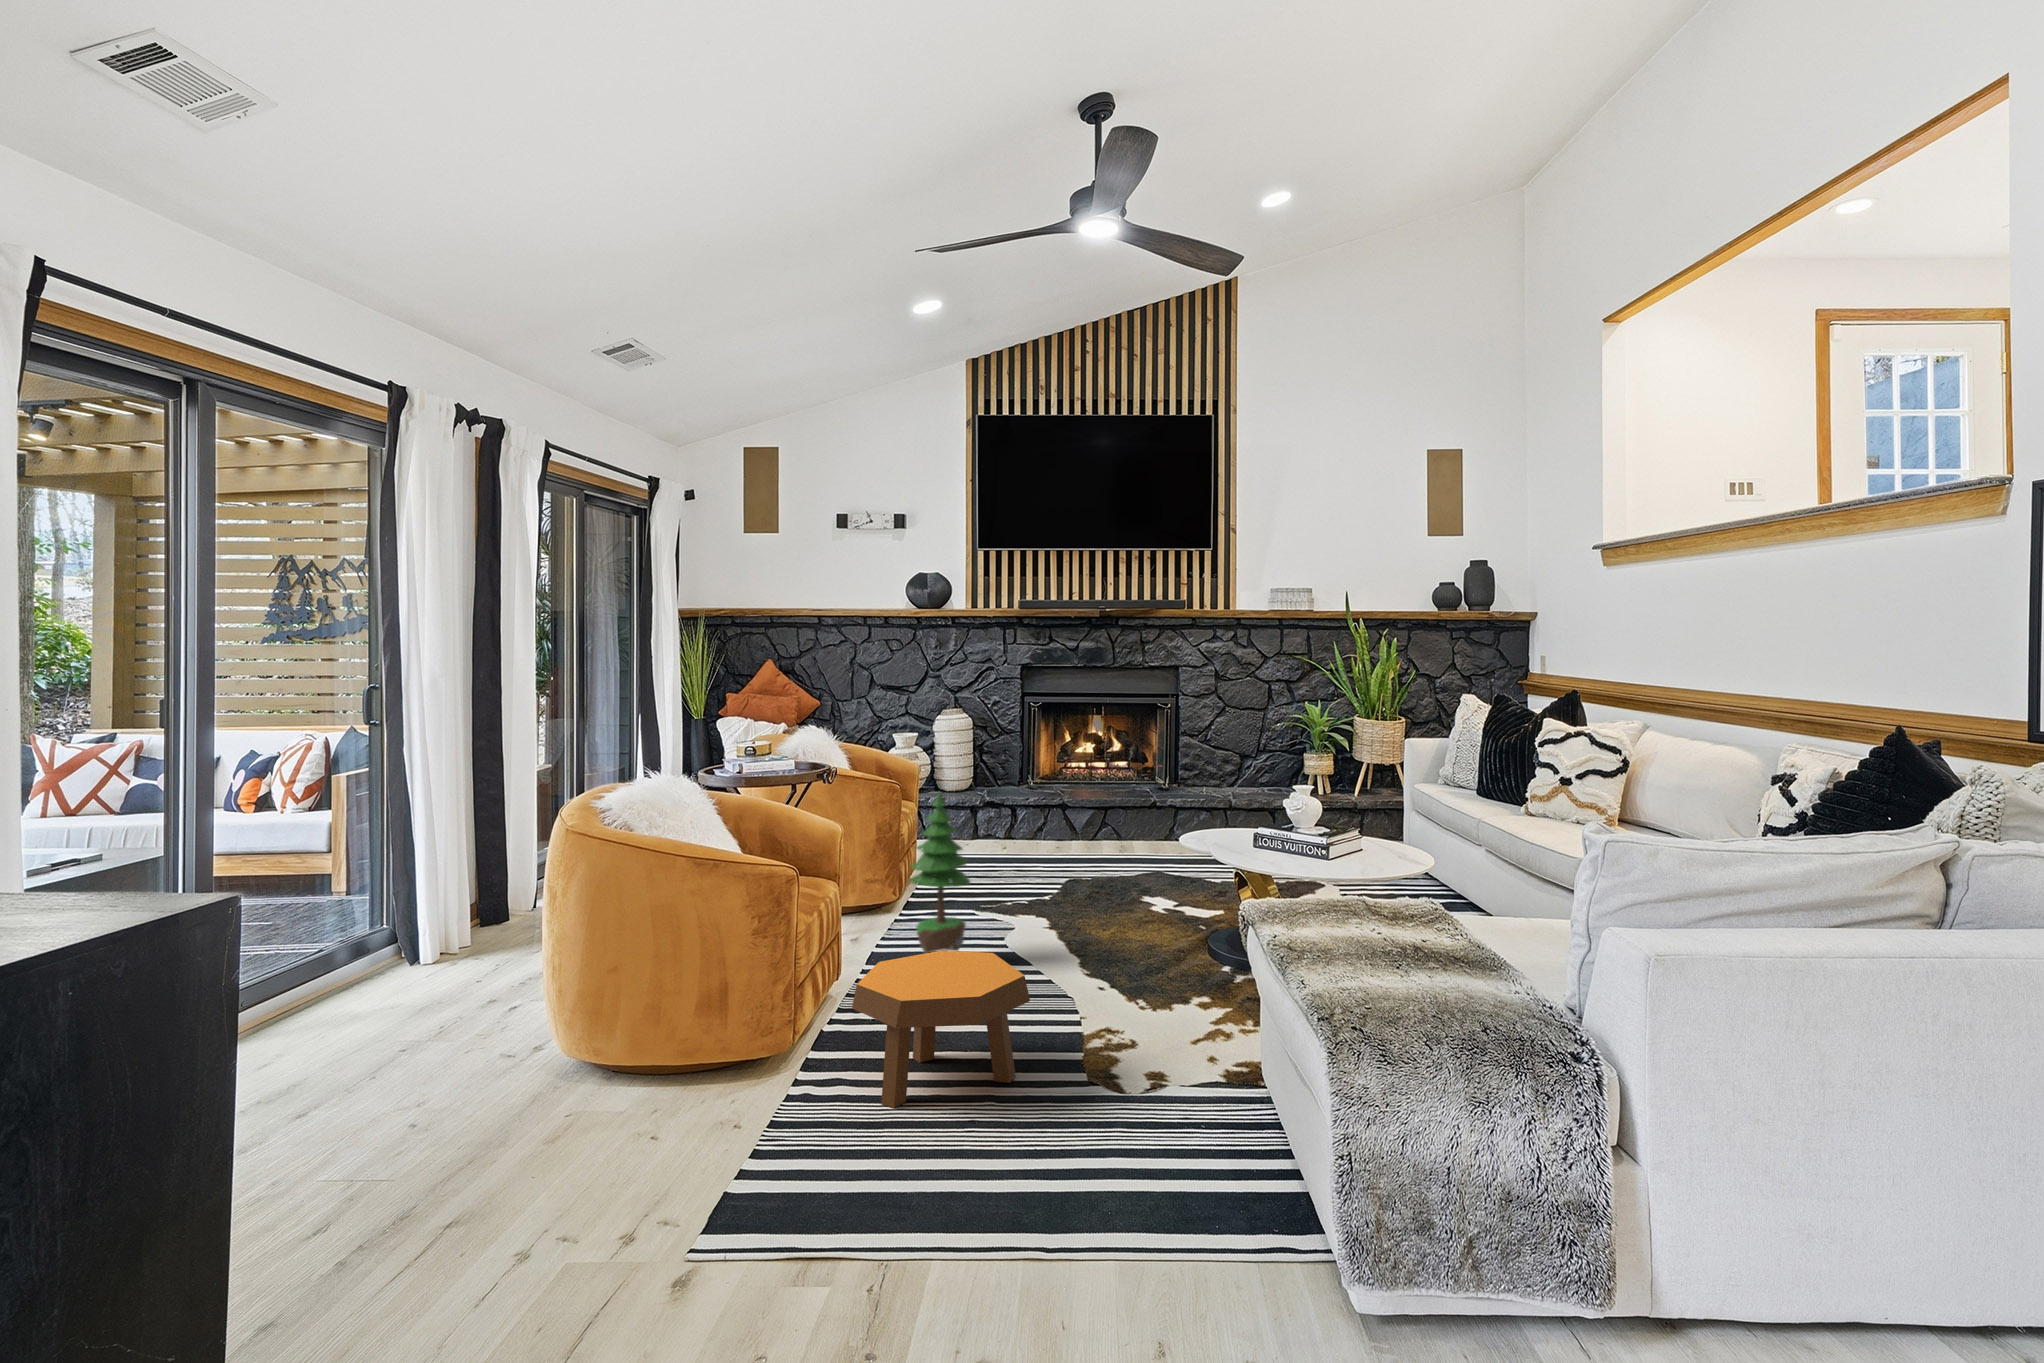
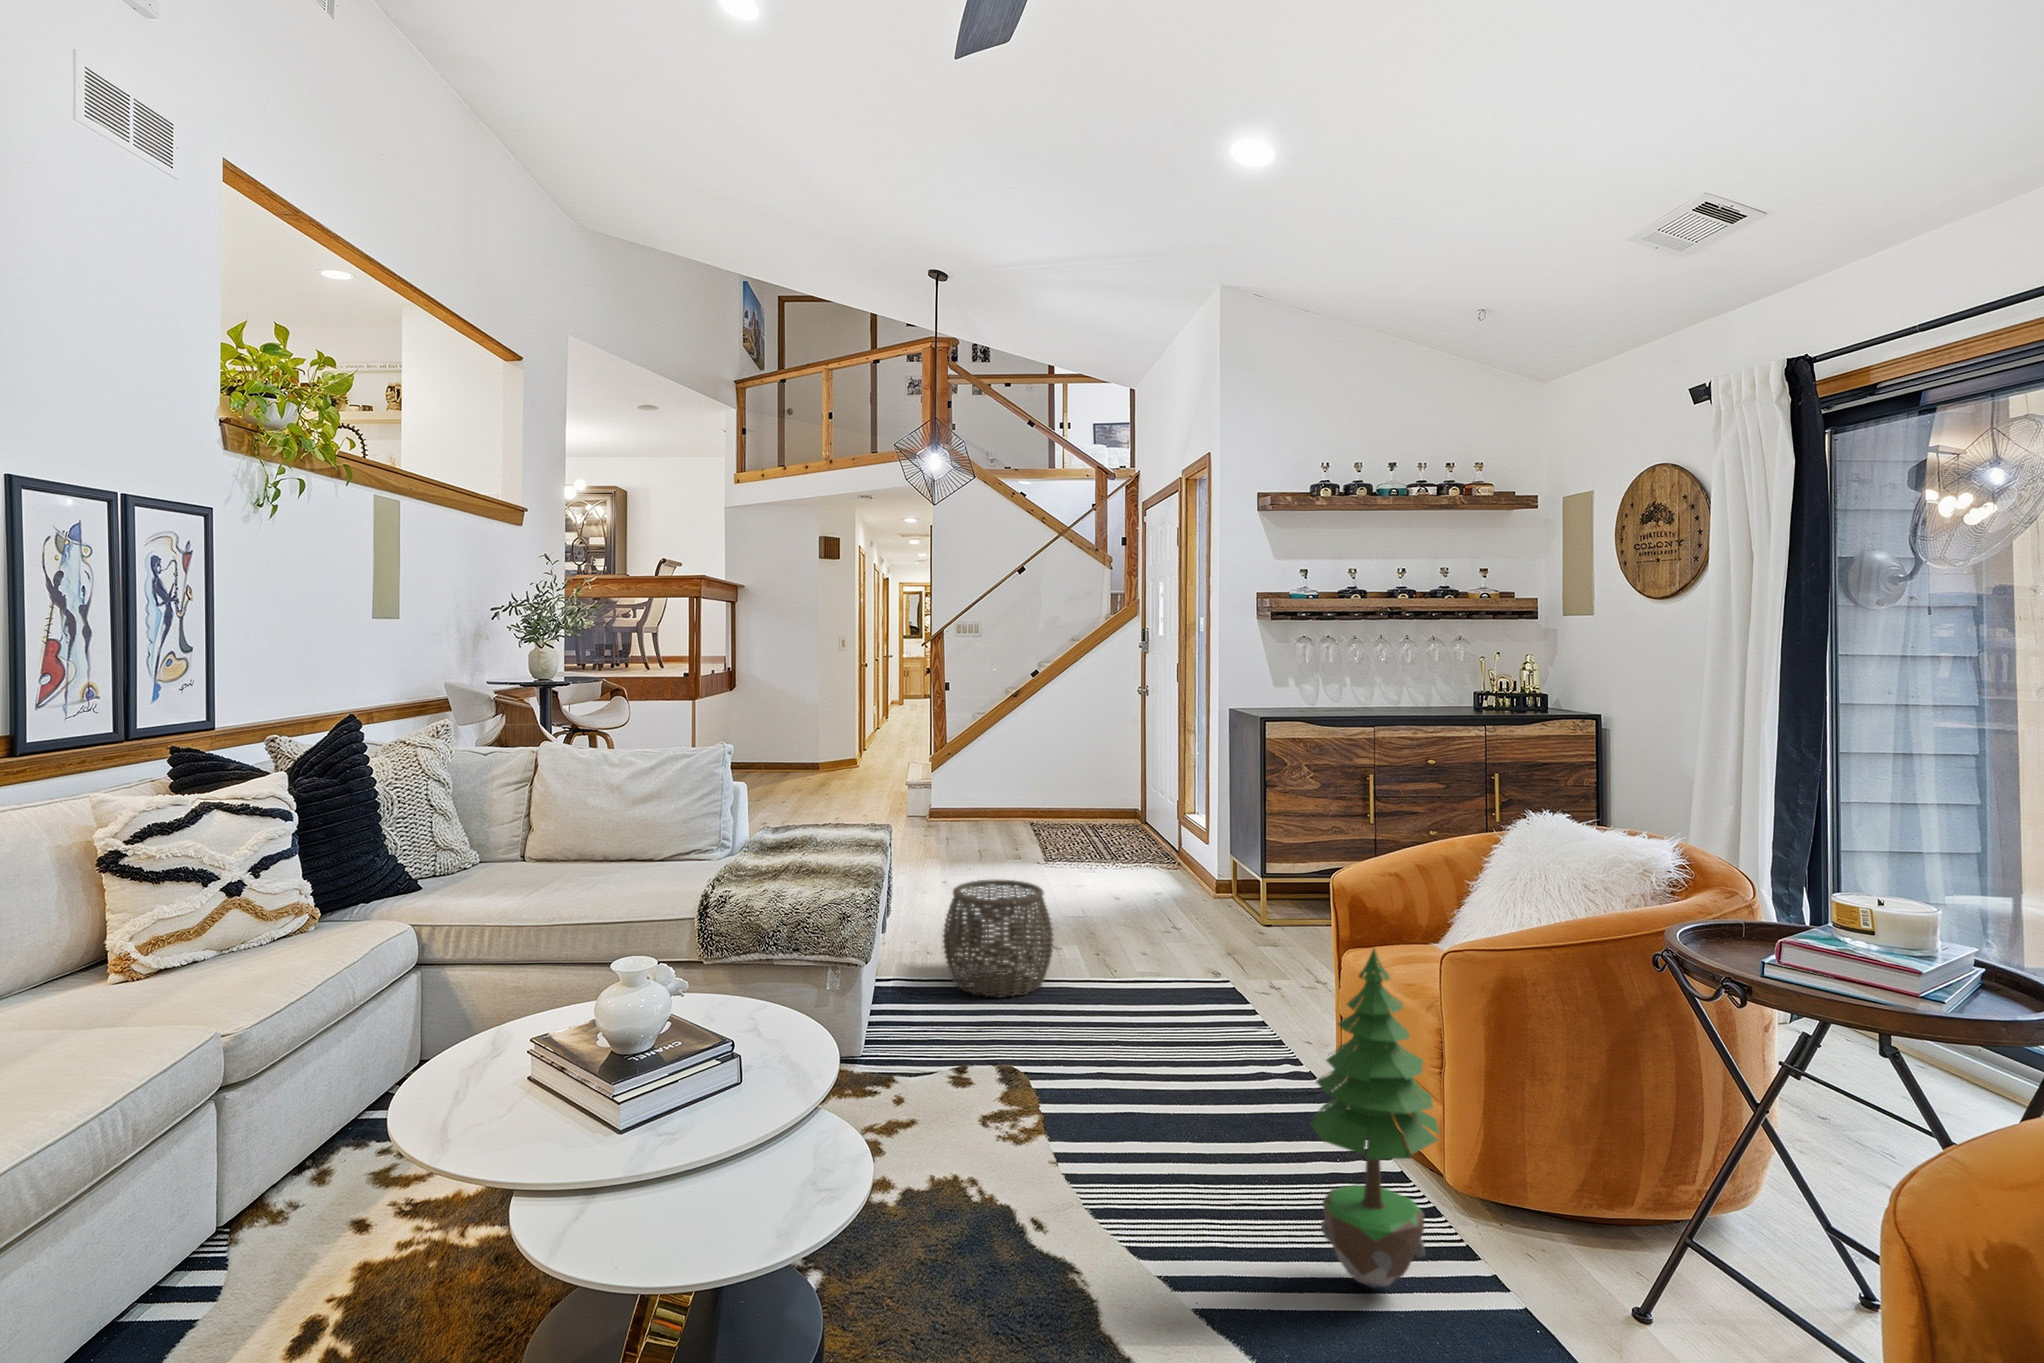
footstool: present [852,950,1030,1108] -> none [1086,953,1270,1105]
woven basket: none [1003,1061,1188,1286] -> present [943,880,1053,997]

